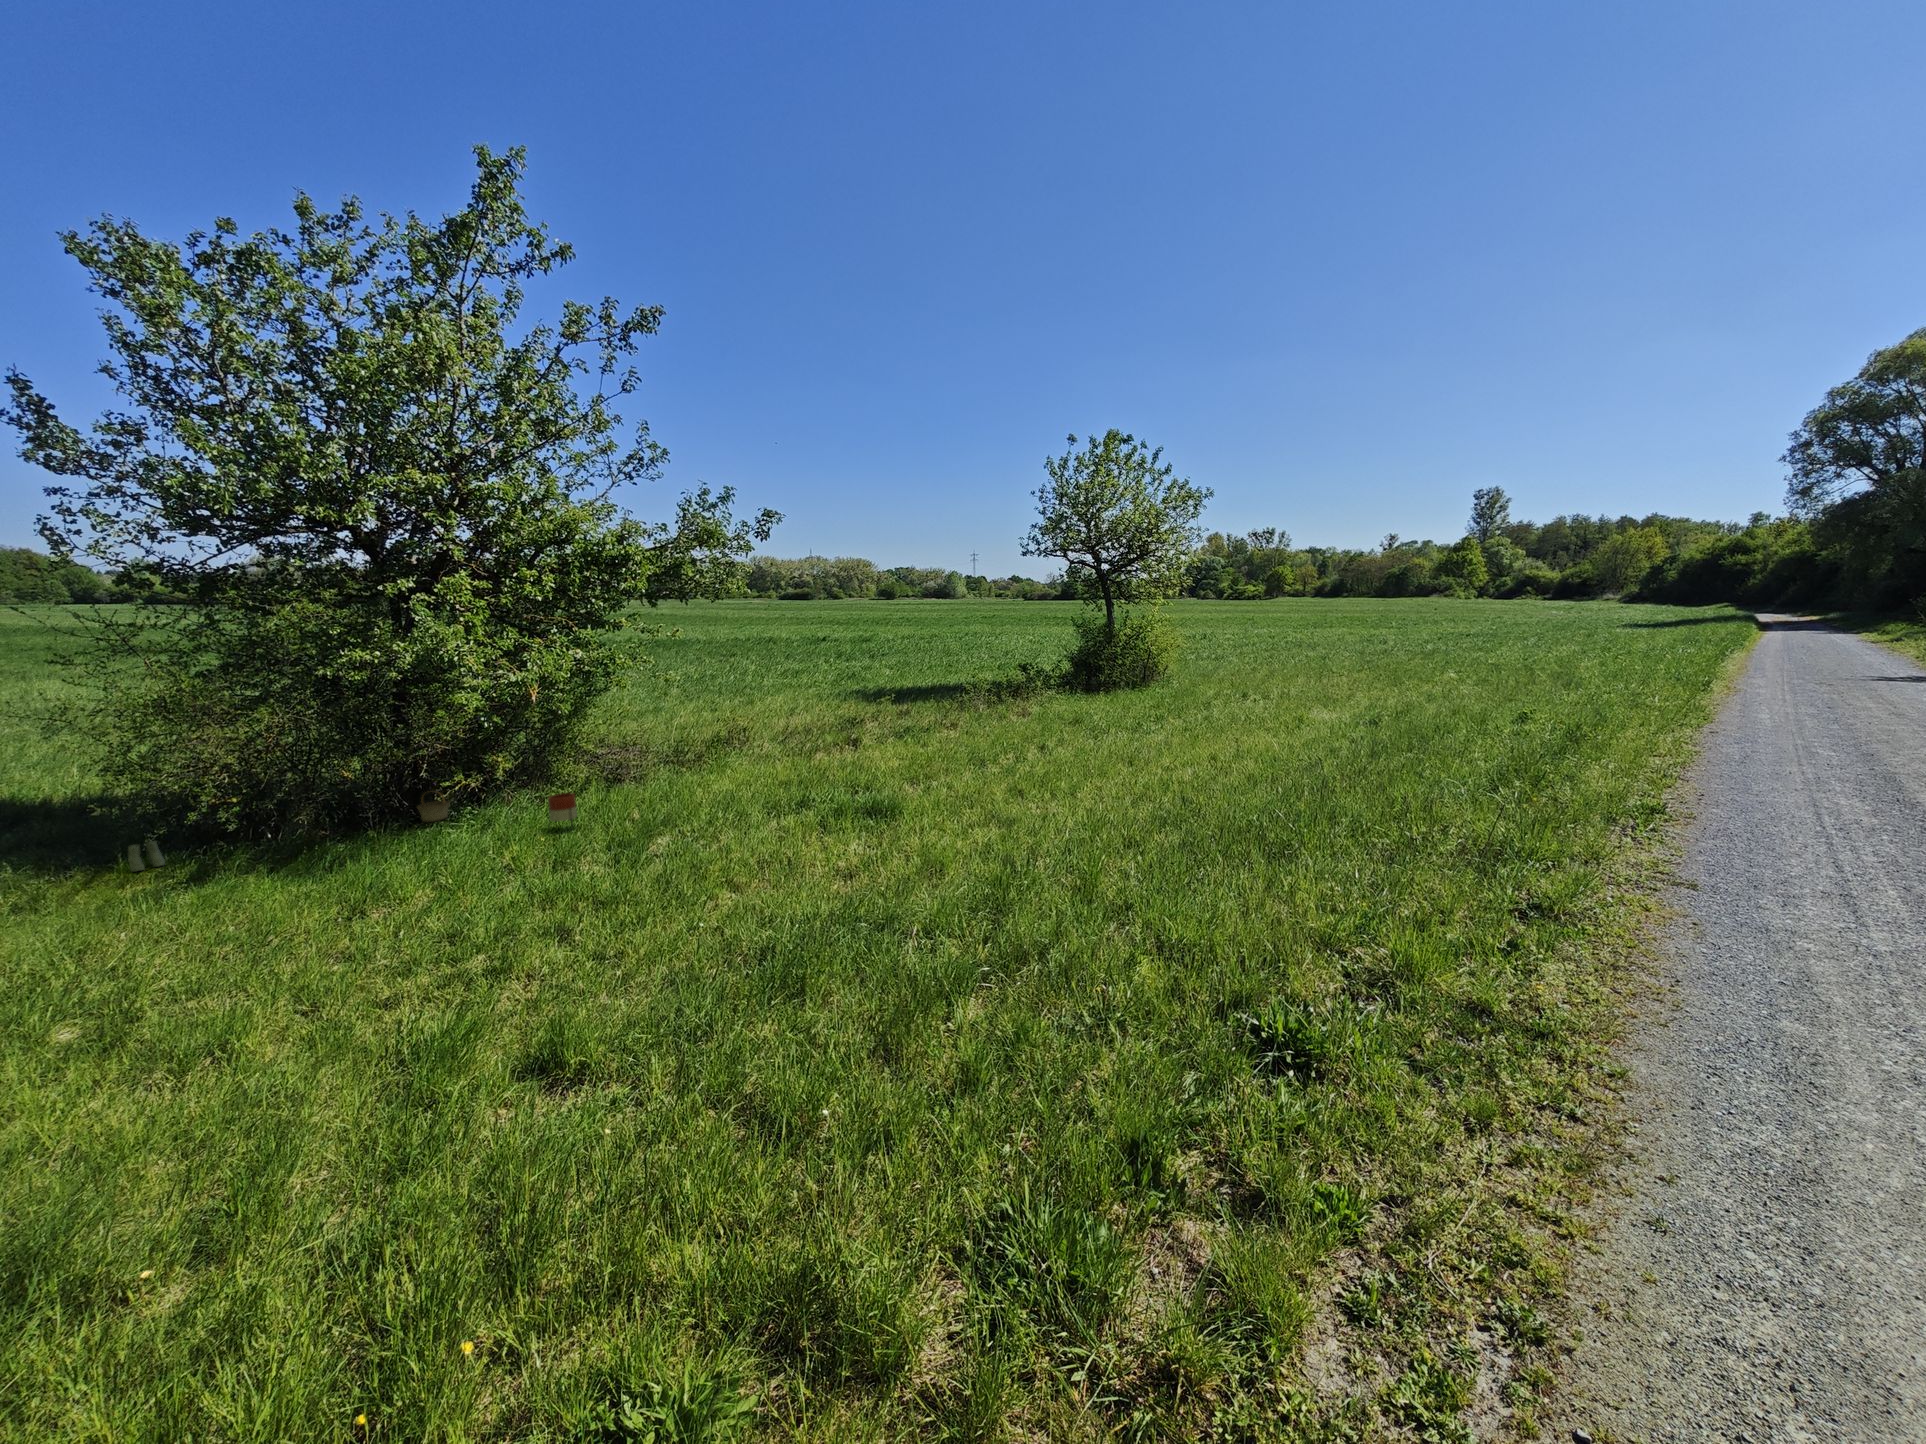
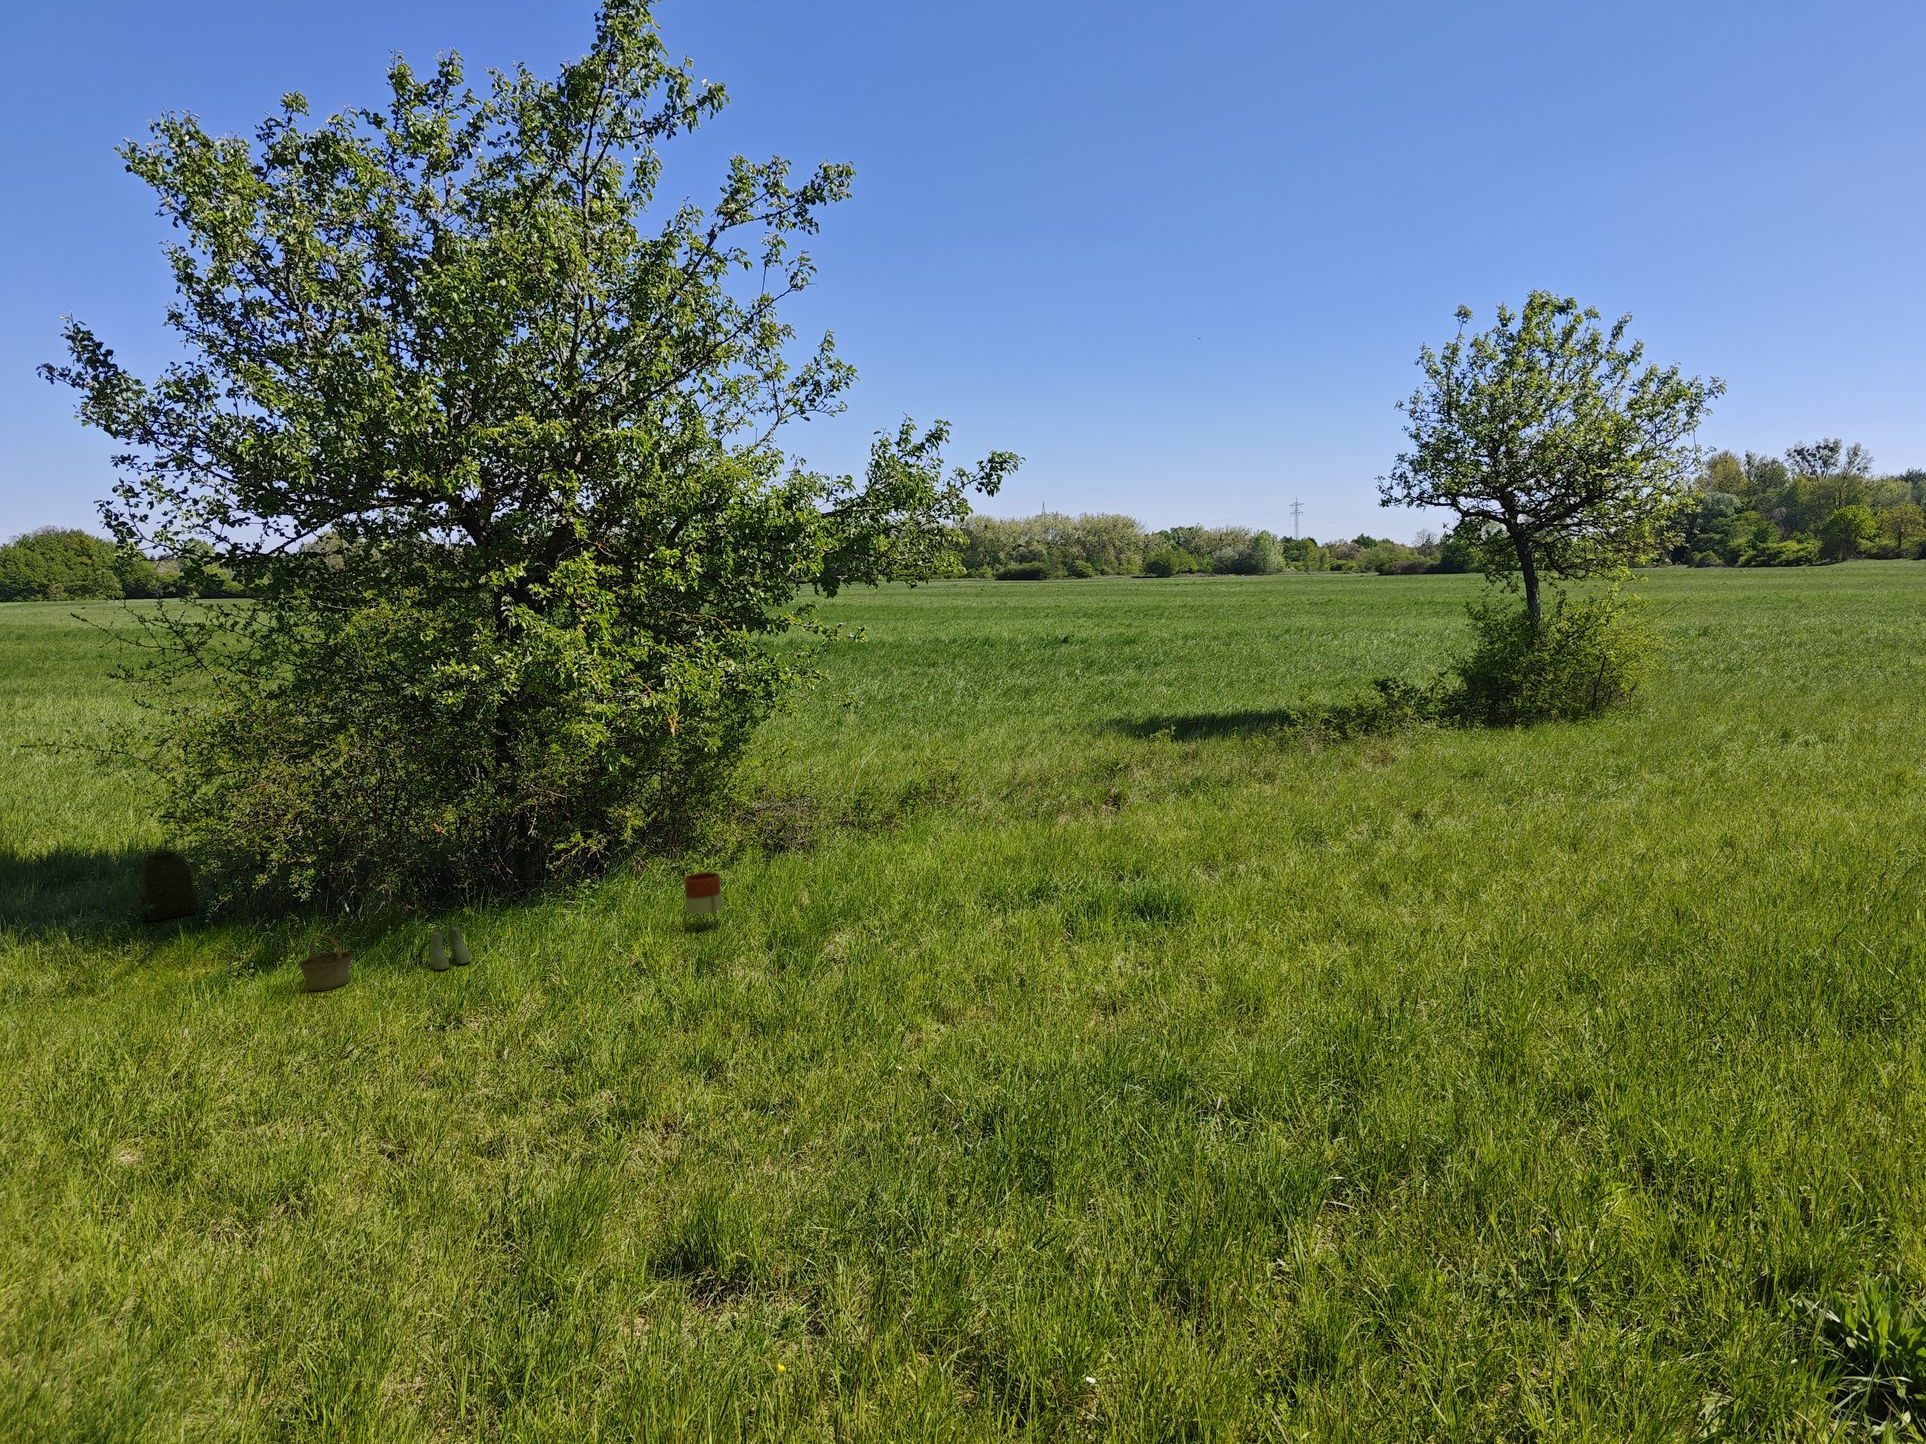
basket: present [417,793,449,822] -> present [298,935,353,991]
backpack: none [48,797,108,854] -> present [139,850,199,921]
boots: present [128,841,165,872] -> present [430,925,470,970]

